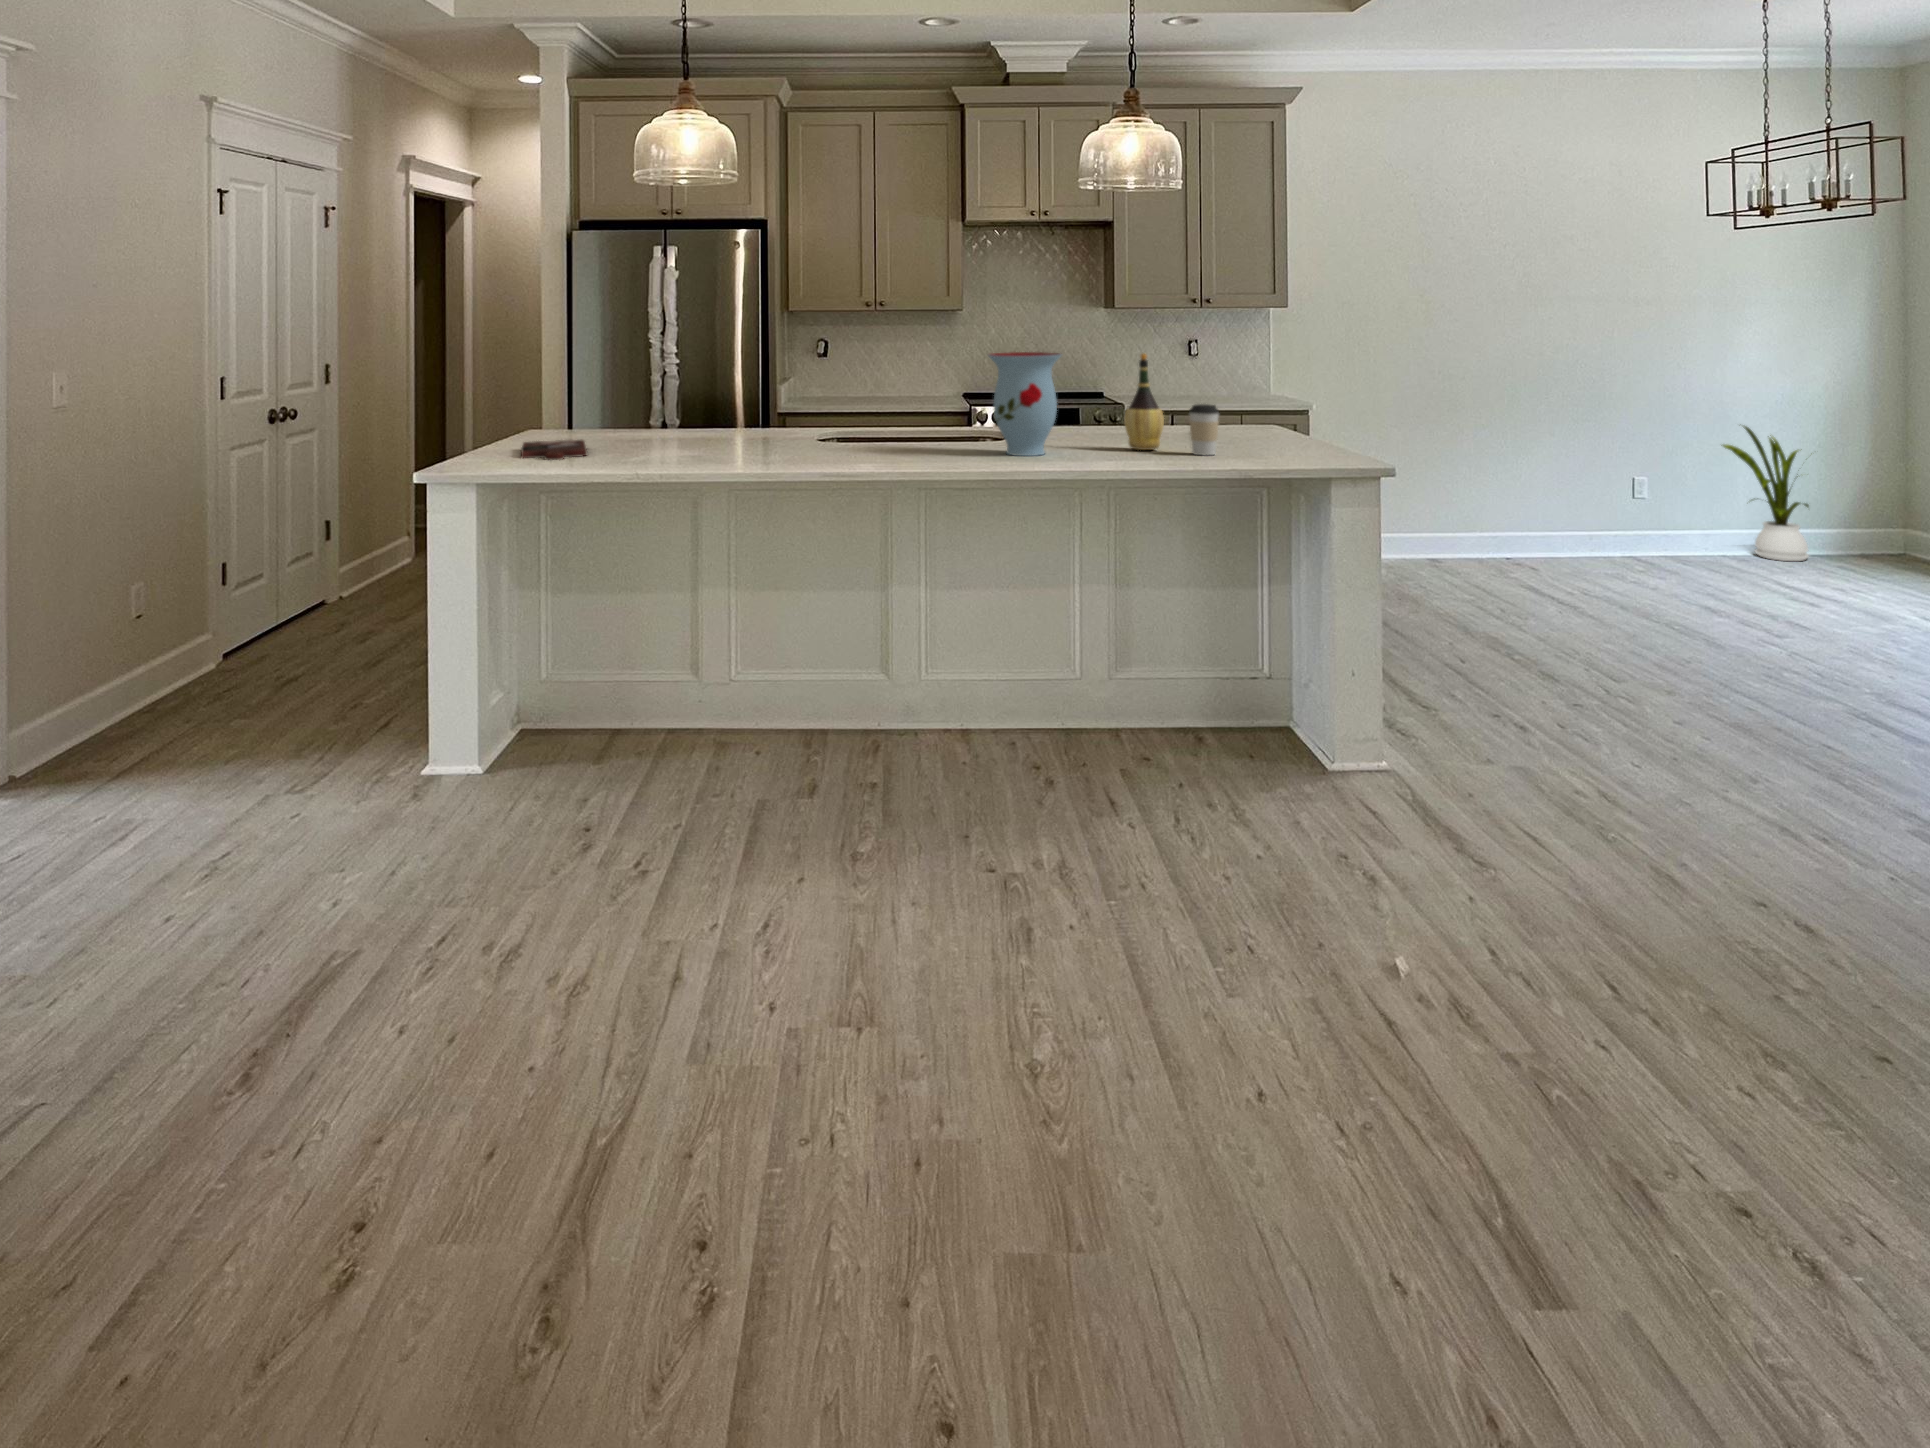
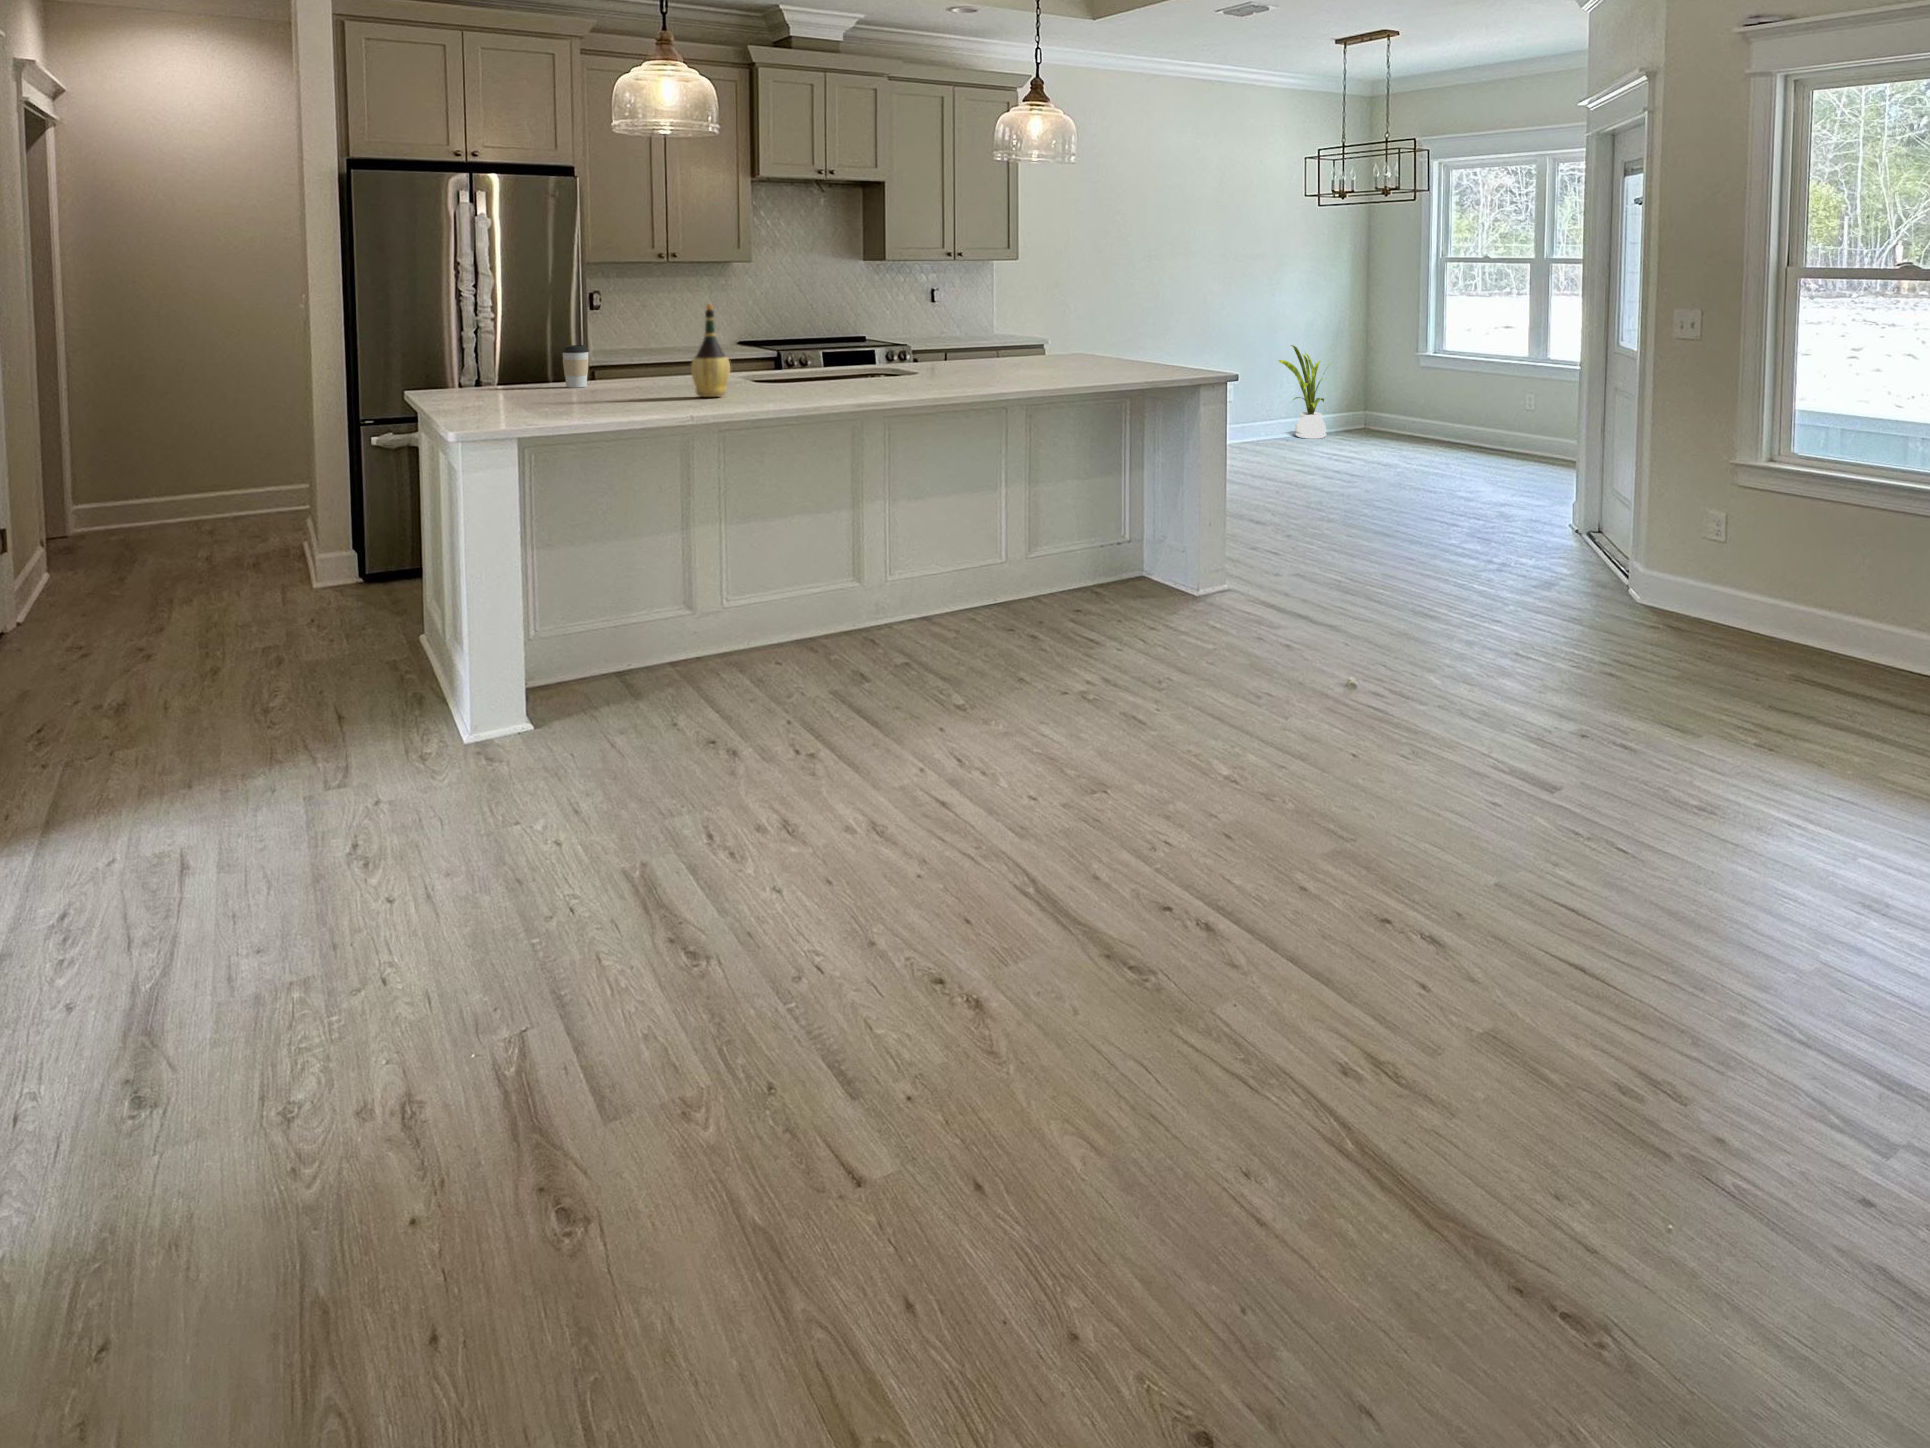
vase: present [988,352,1061,456] -> none [953,298,1015,383]
wine bottle: present [1124,353,1164,450] -> present [691,304,730,397]
coffee cup: present [1189,404,1219,455] -> present [562,345,589,388]
cutting board: present [521,440,587,460] -> none [509,392,610,412]

